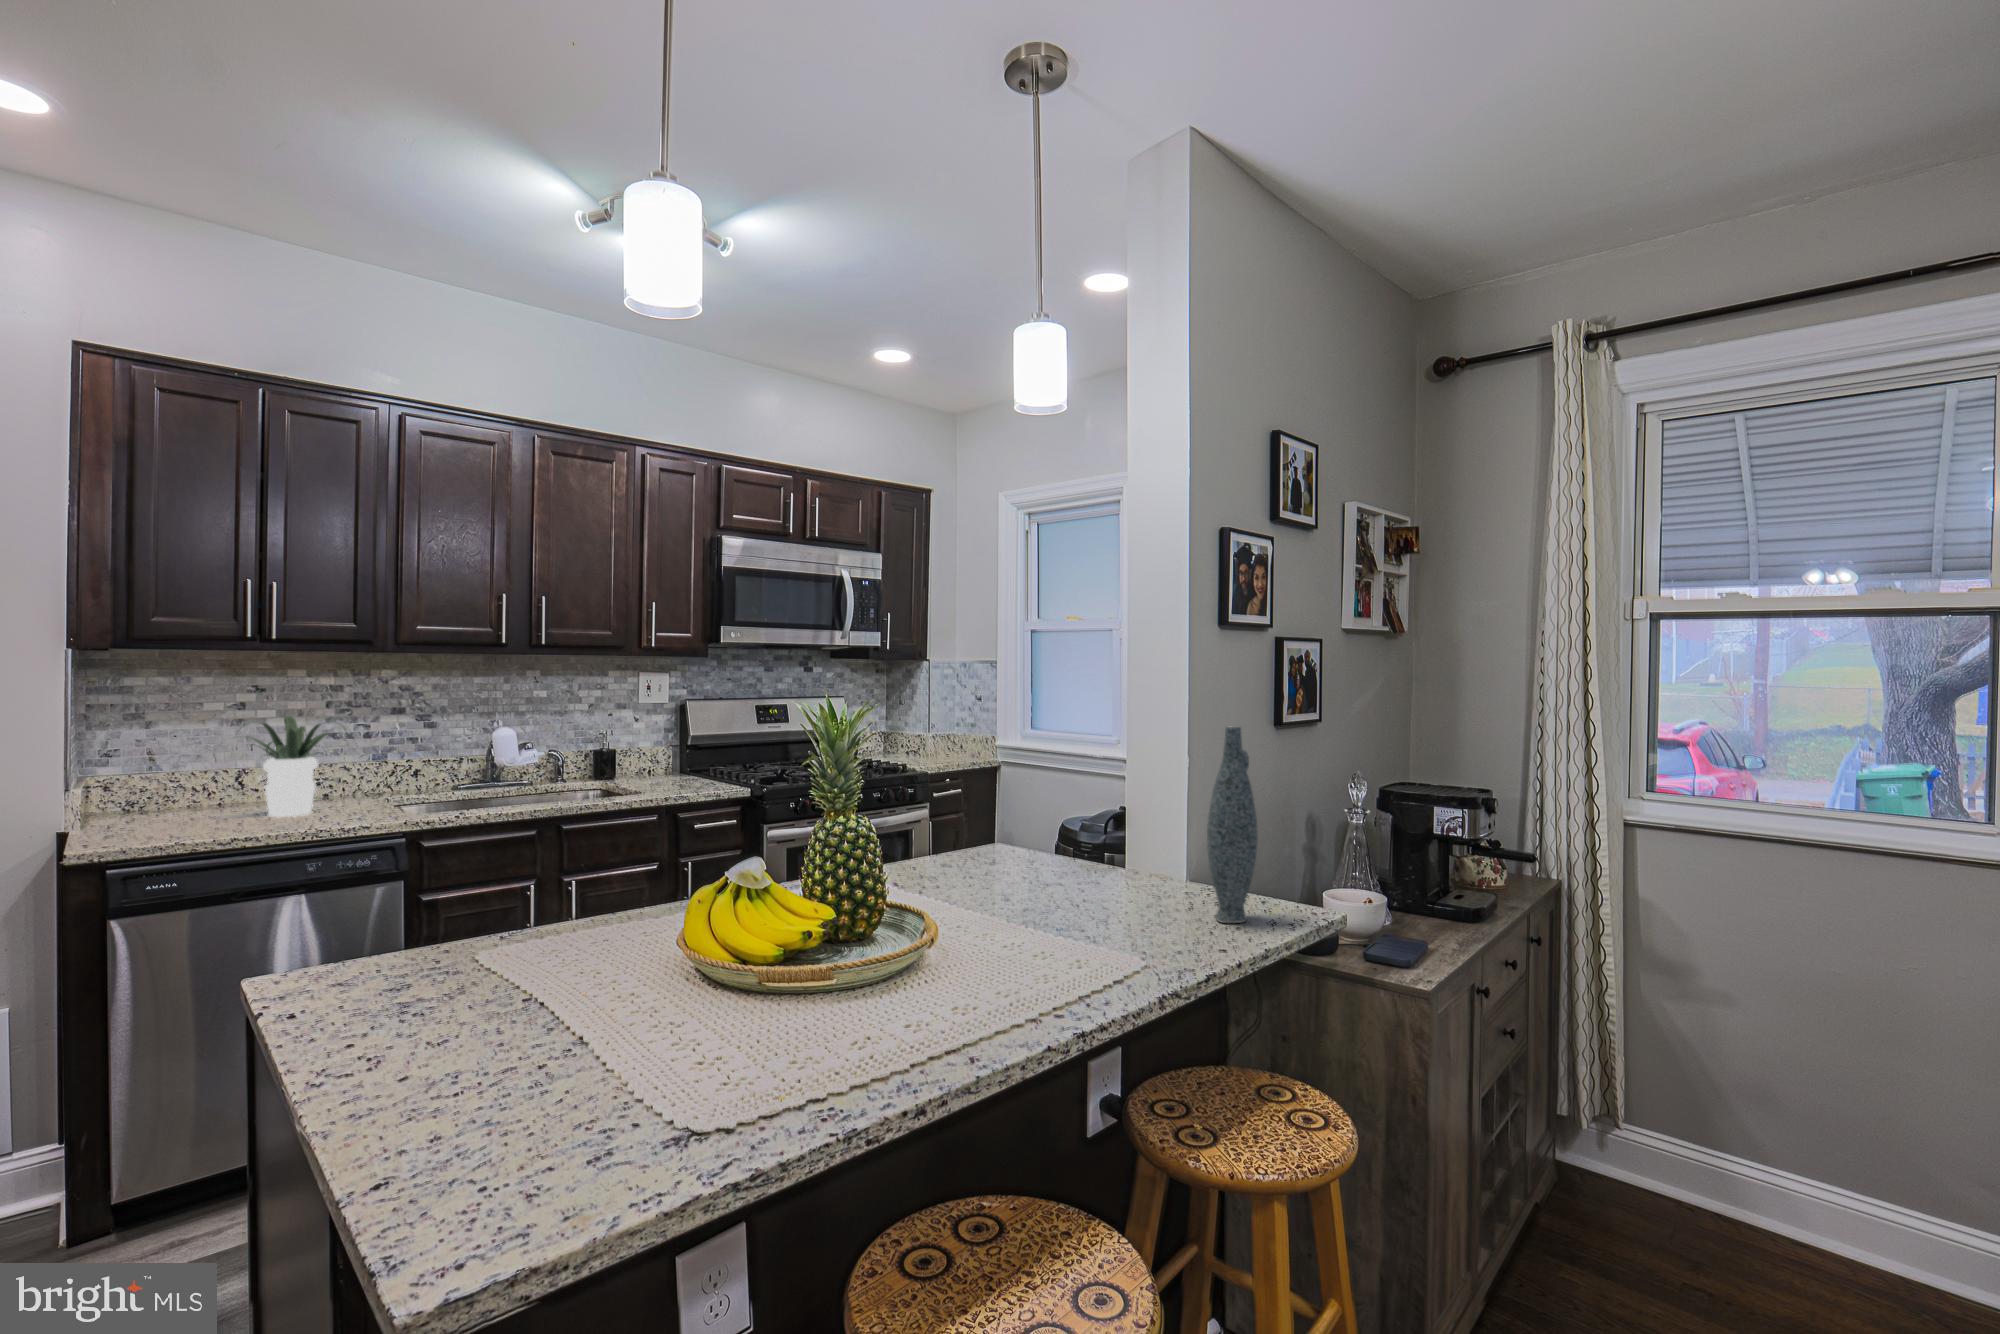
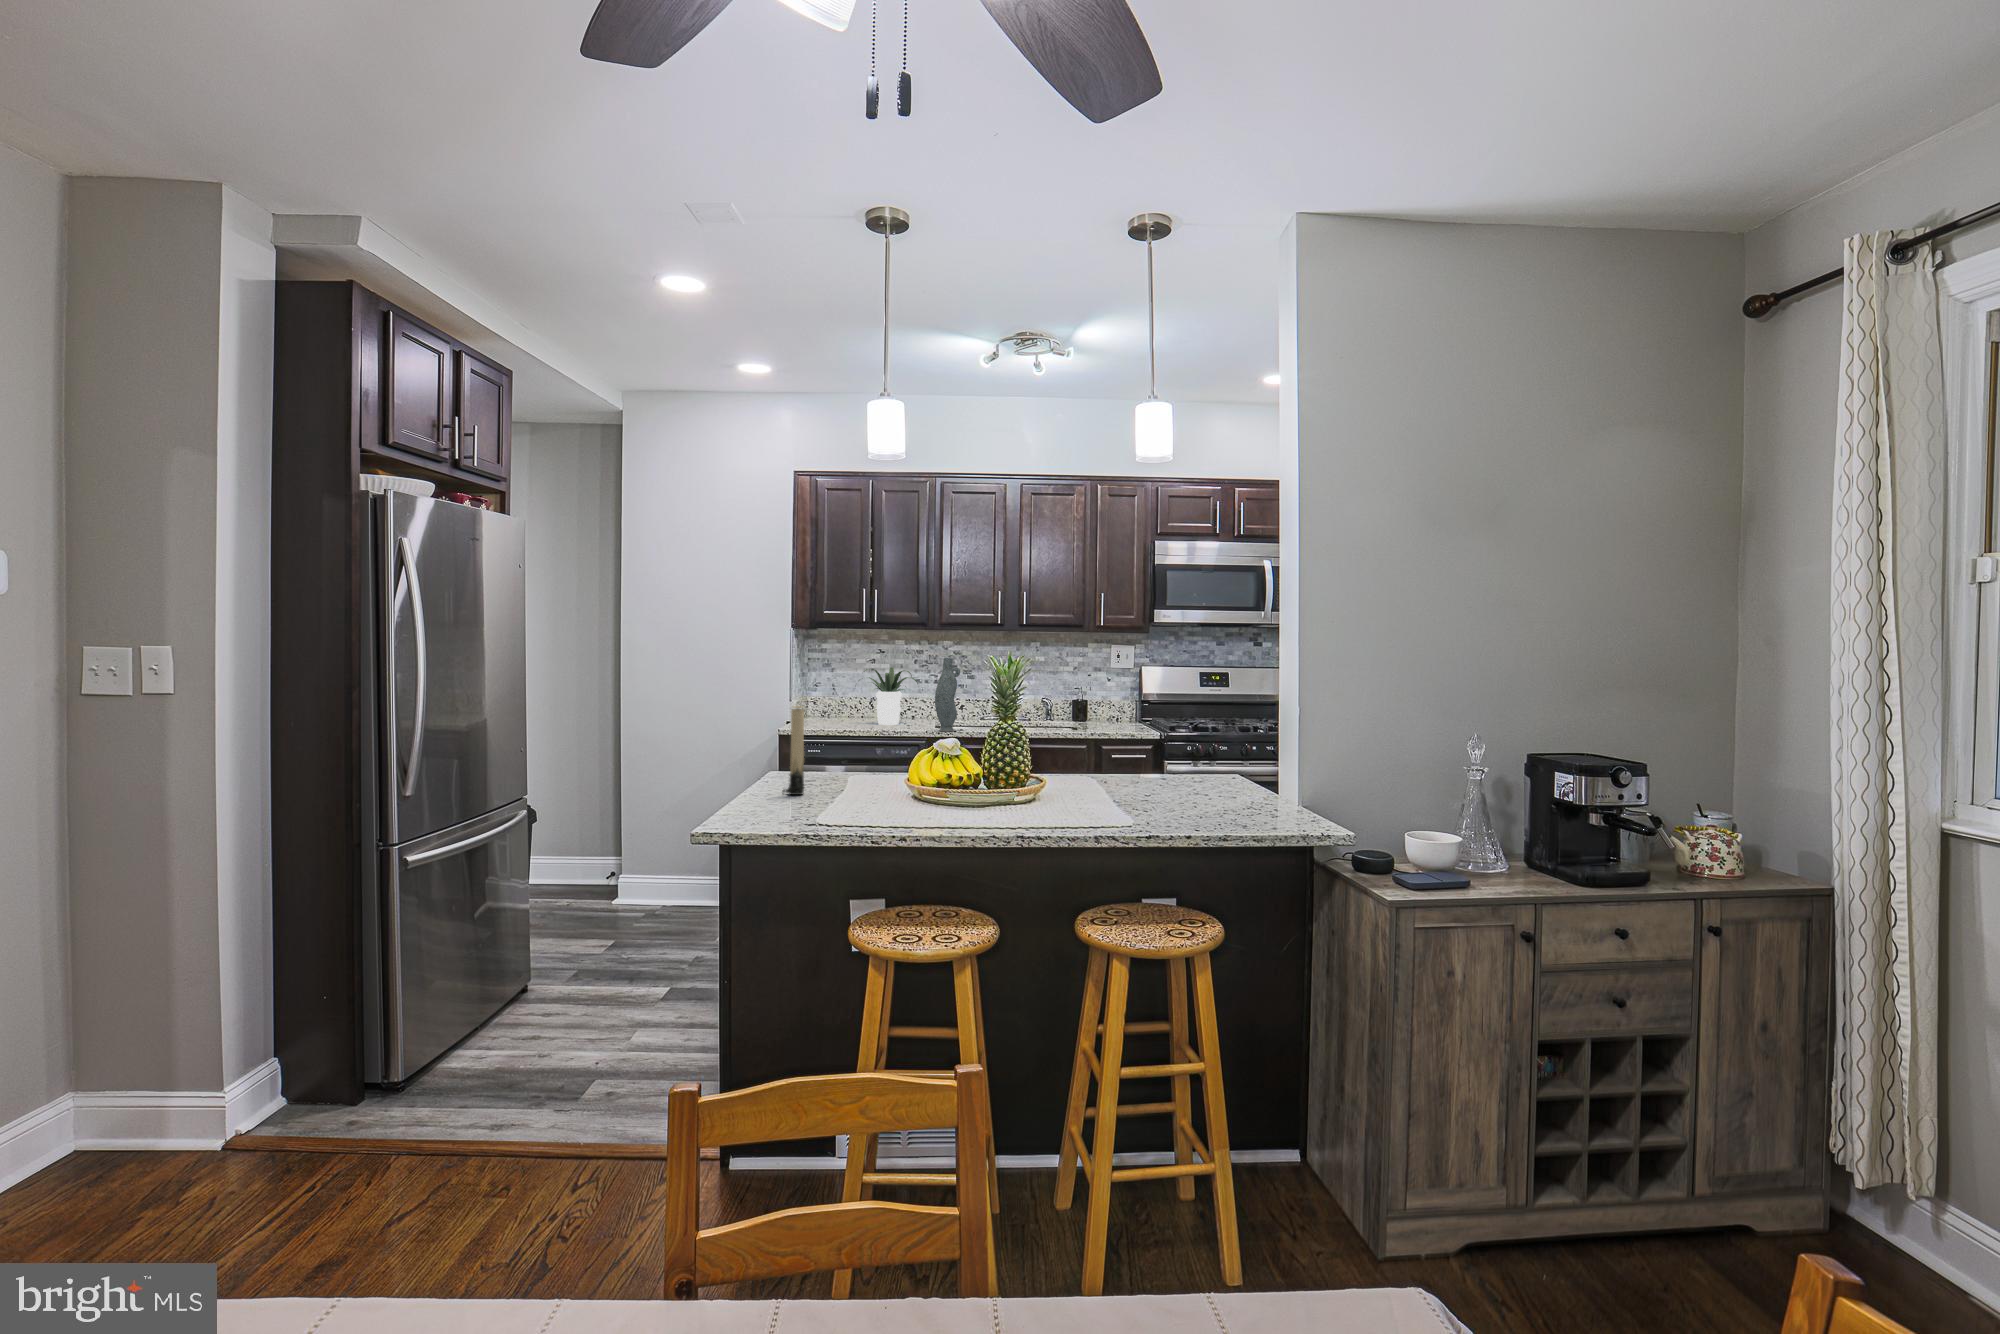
vase: present [1207,727,1258,923] -> present [935,658,960,731]
candle: none [496,901,587,1206] -> present [782,706,804,795]

